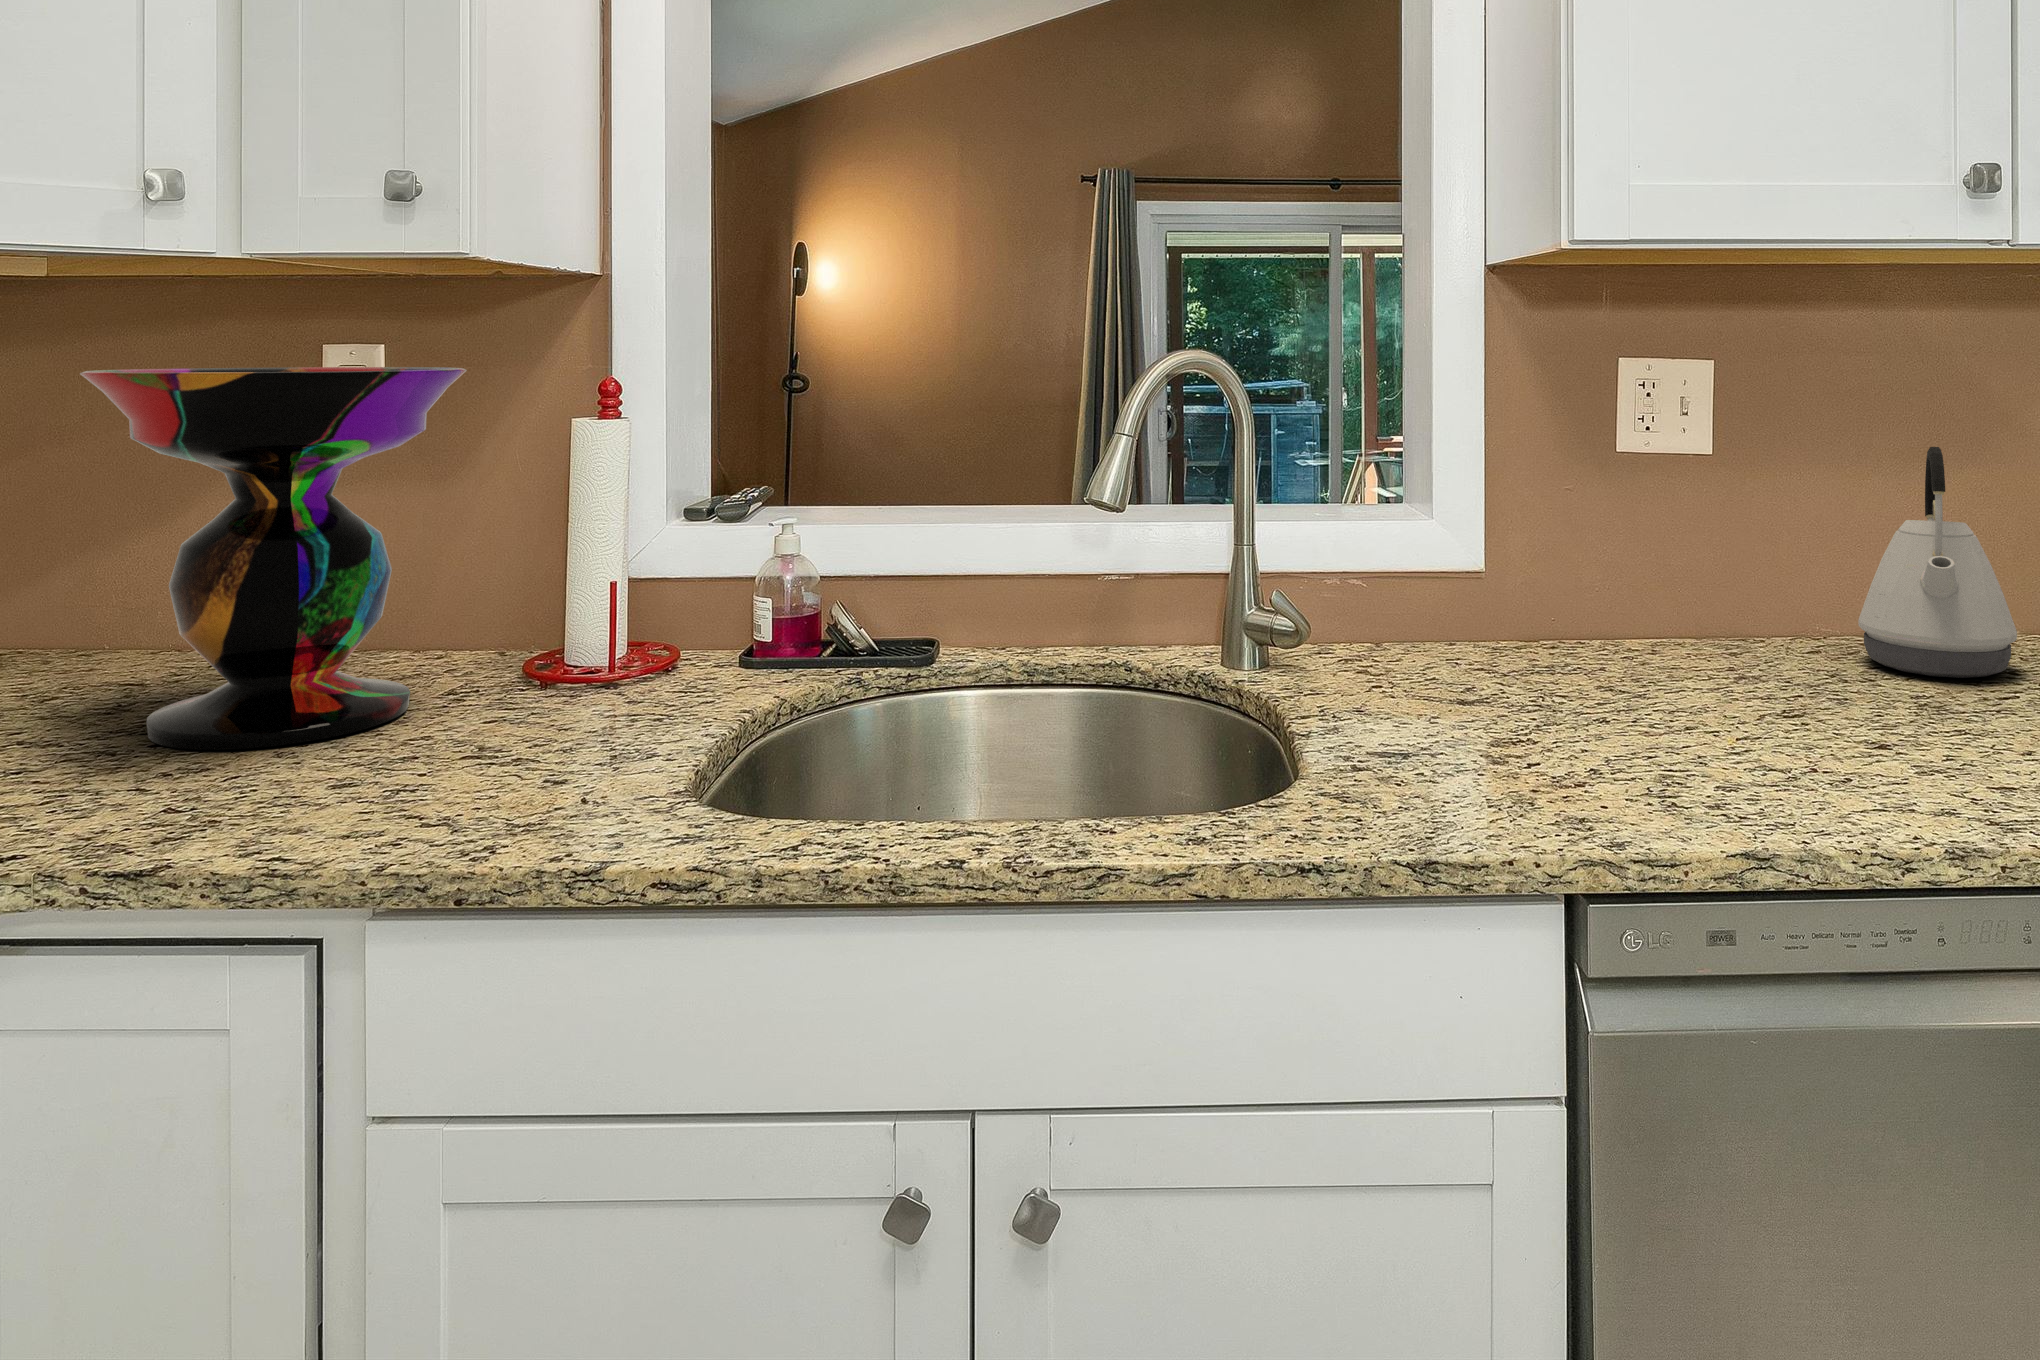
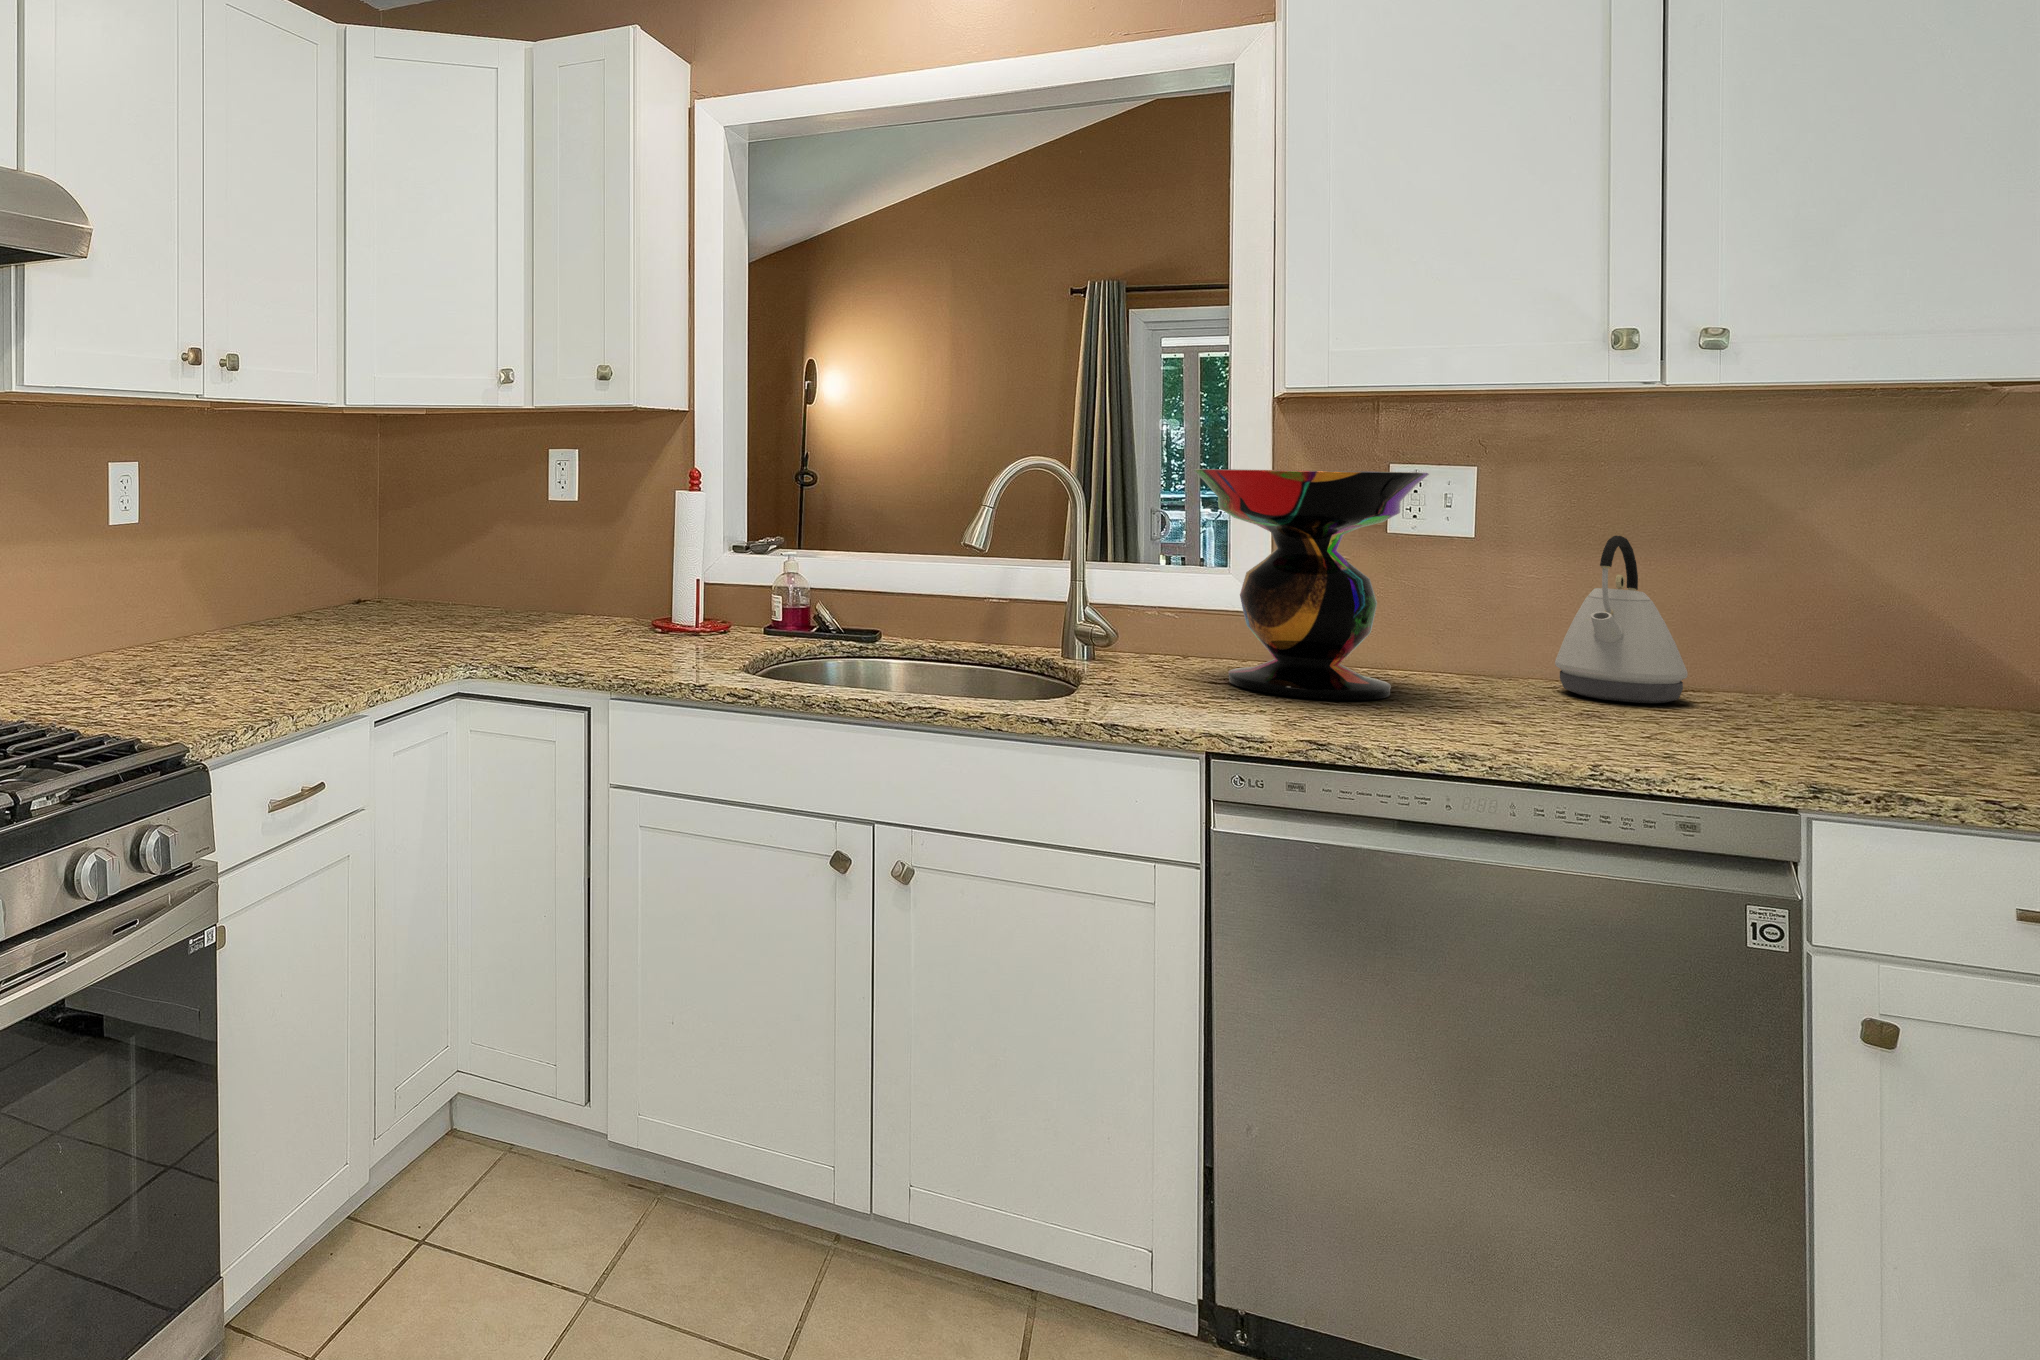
decorative bowl: present [80,367,467,750] -> present [1193,469,1429,700]

